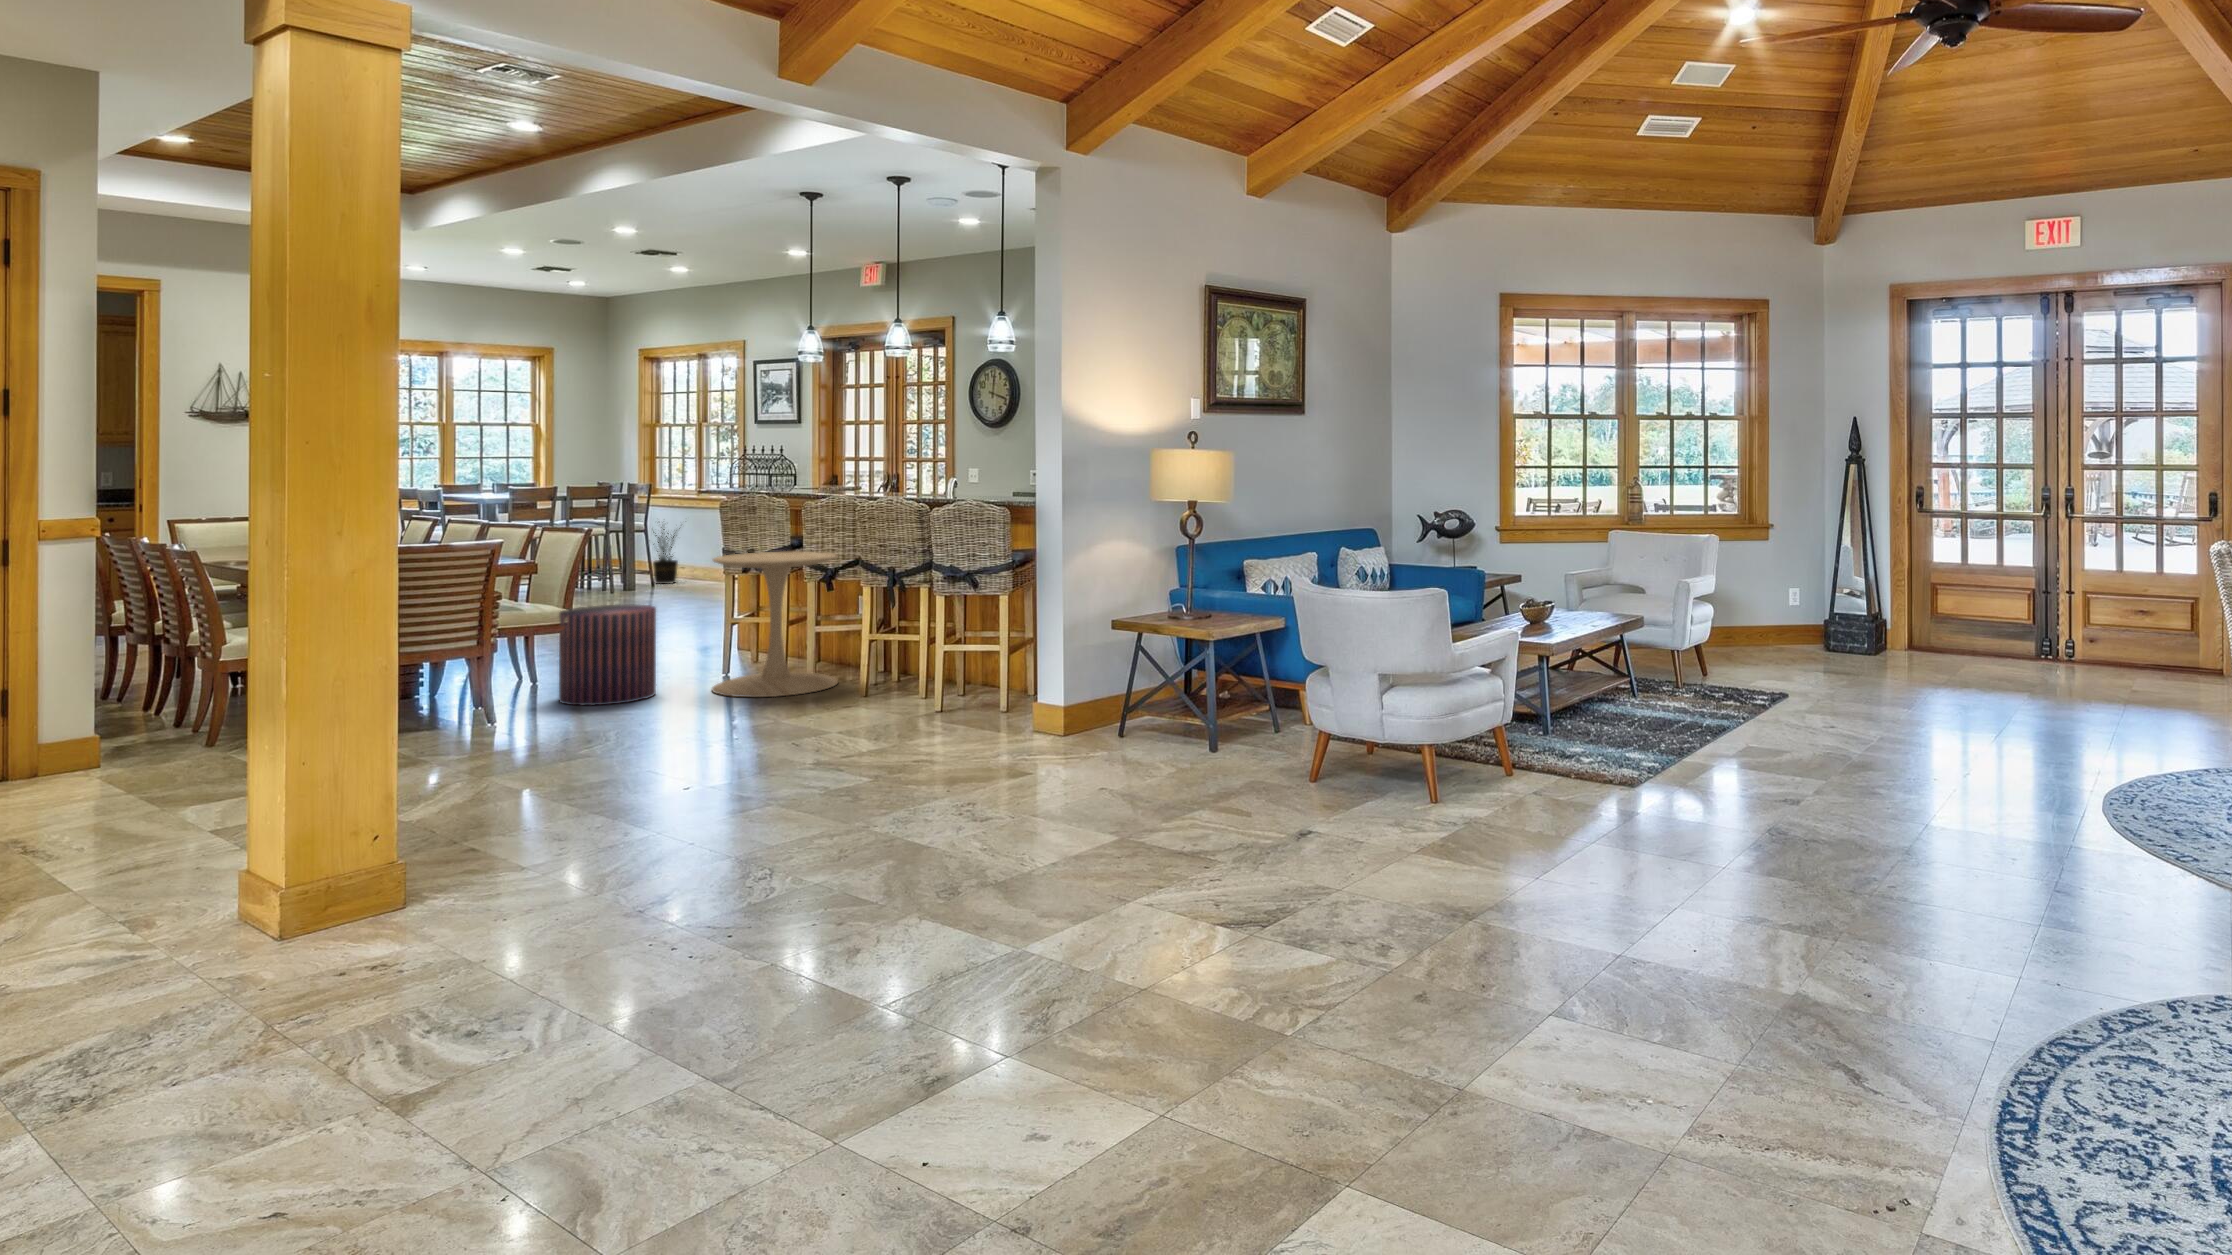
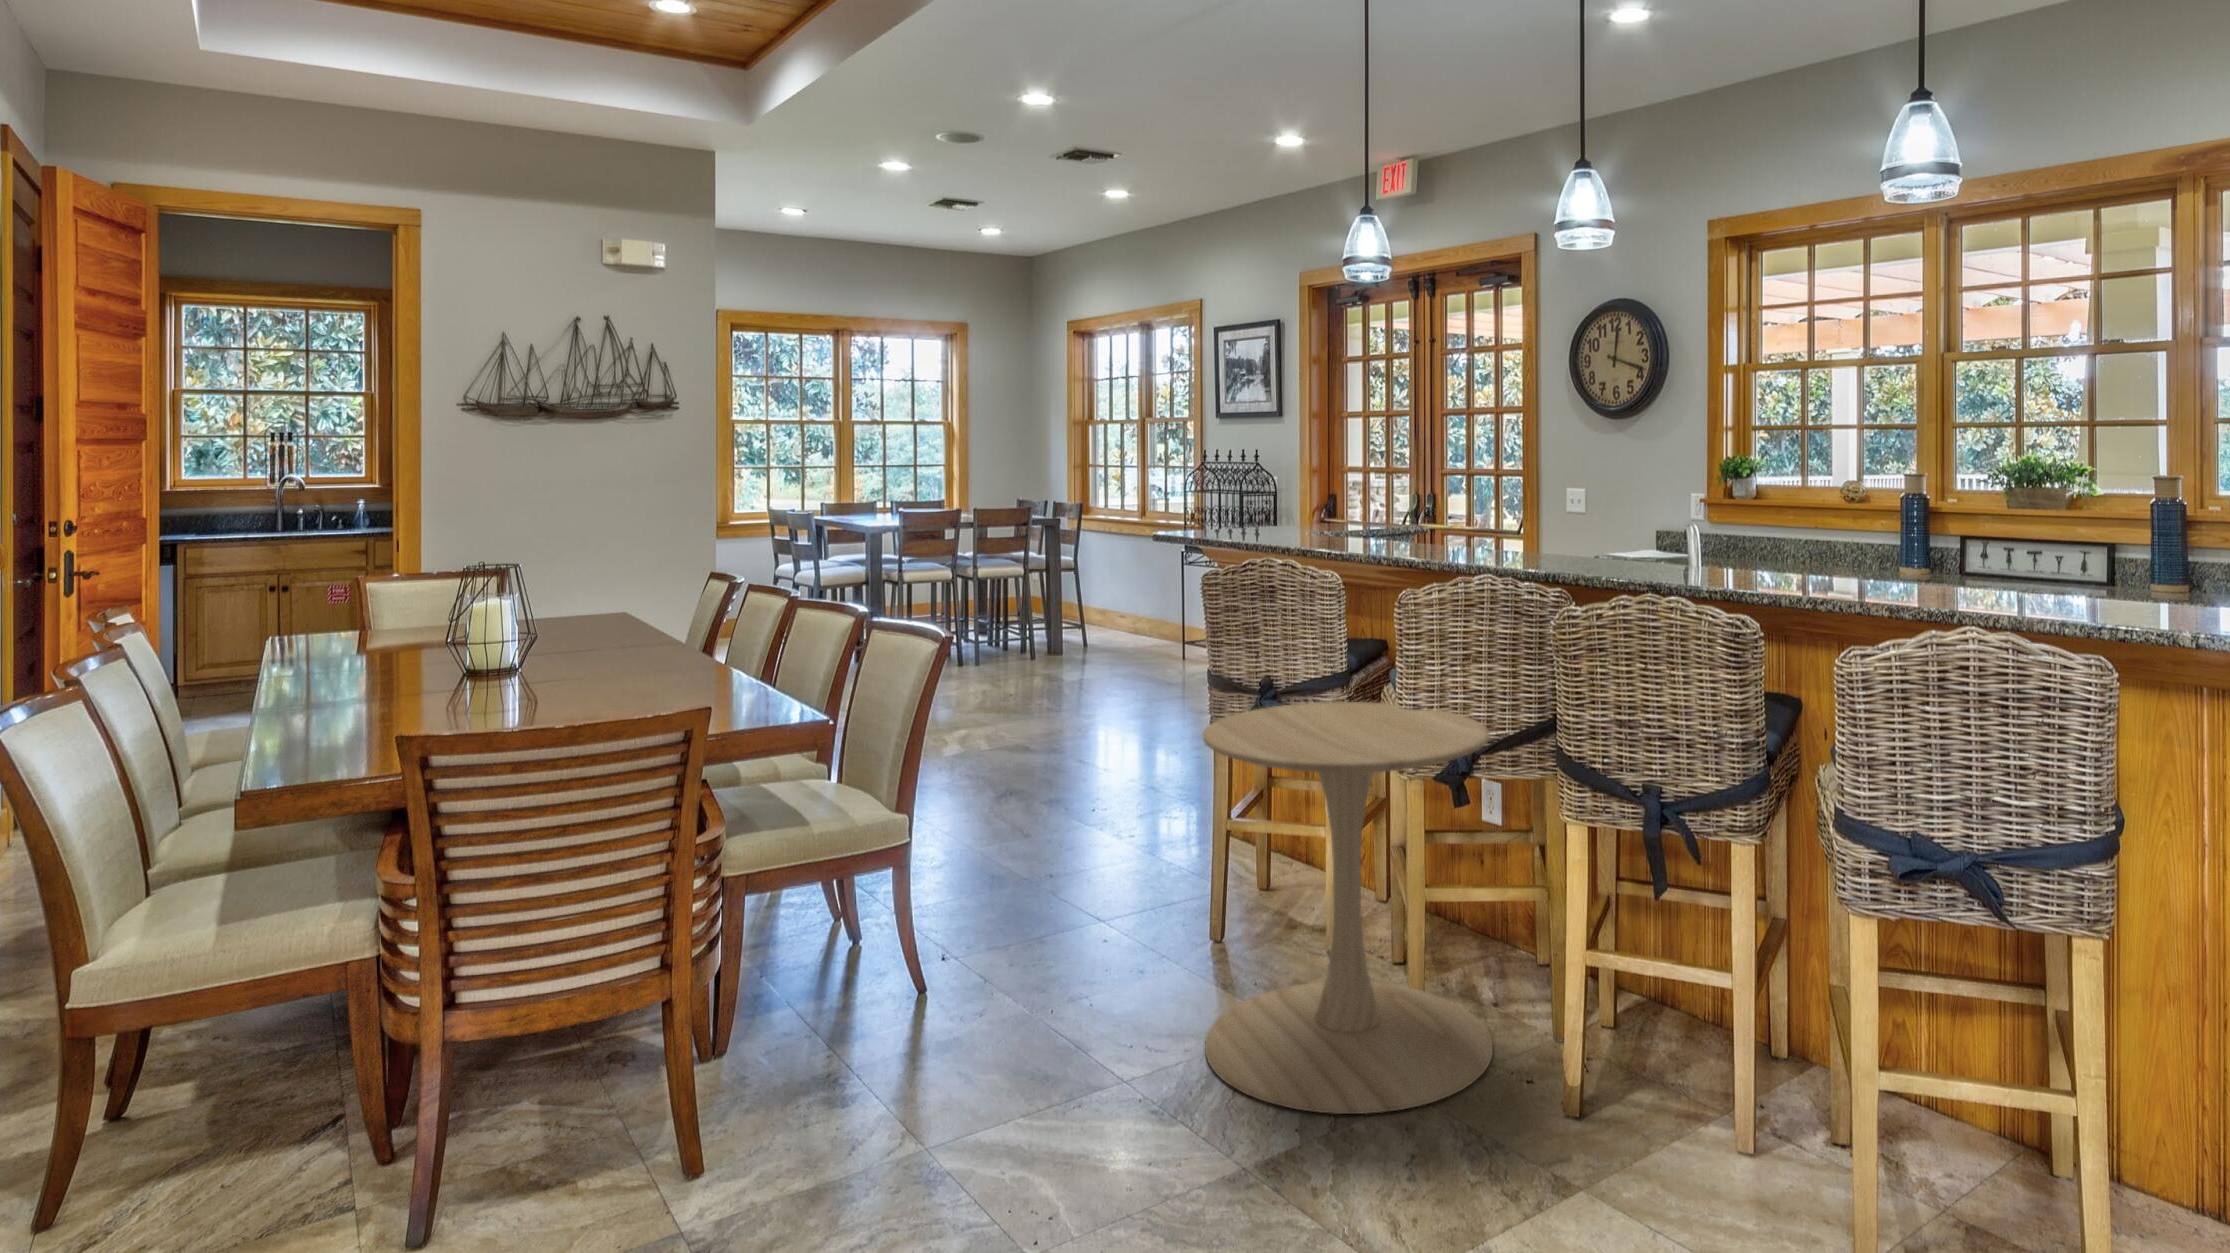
potted plant: present [653,527,680,584] -> none [1075,550,1132,646]
pouf: present [559,605,656,705] -> none [867,826,1082,1116]

